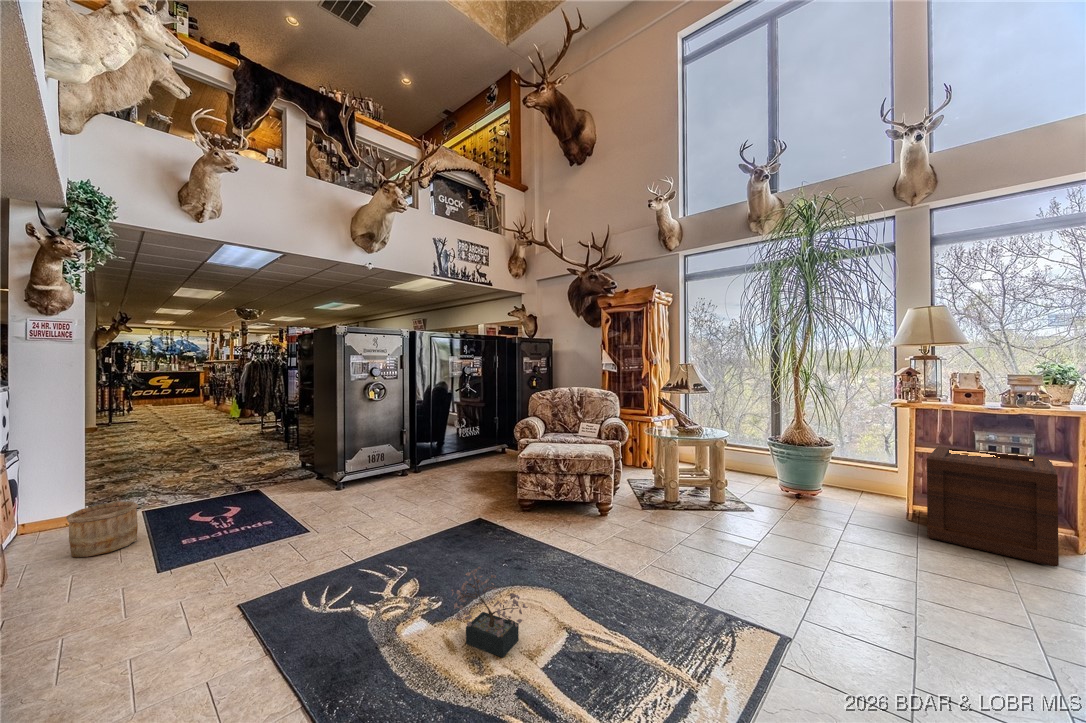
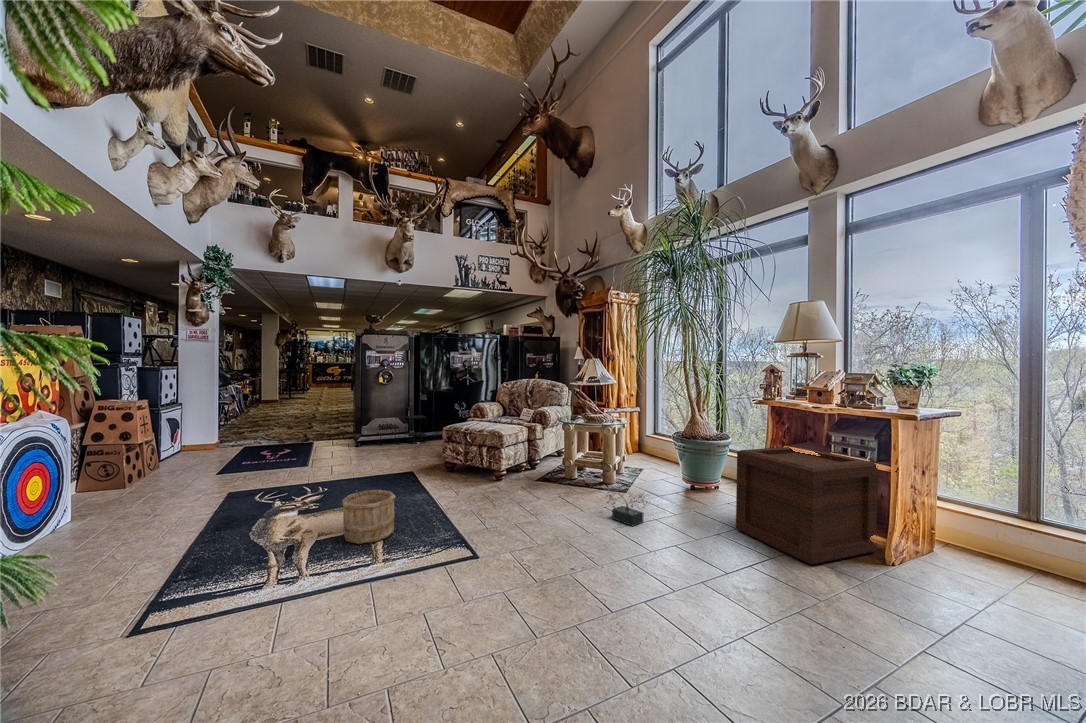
side table: none [366,438,430,485] -> present [378,415,427,446]
wooden bucket: present [66,501,139,557] -> present [342,490,396,544]
decorative plant: present [451,567,528,657] -> present [606,480,647,526]

